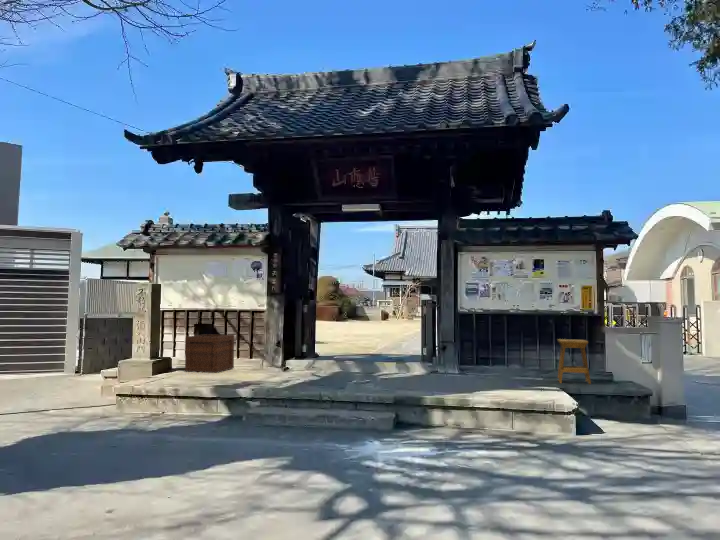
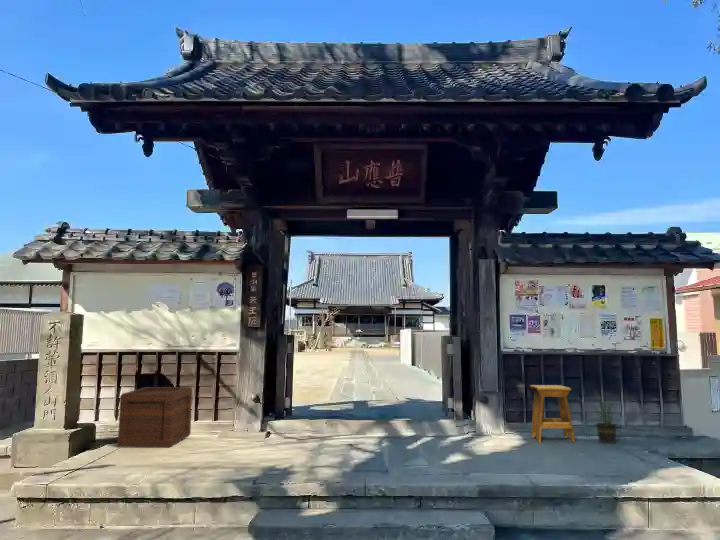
stool: present [557,339,591,384] -> present [530,385,575,443]
potted plant: none [518,342,546,382] -> present [593,395,617,444]

